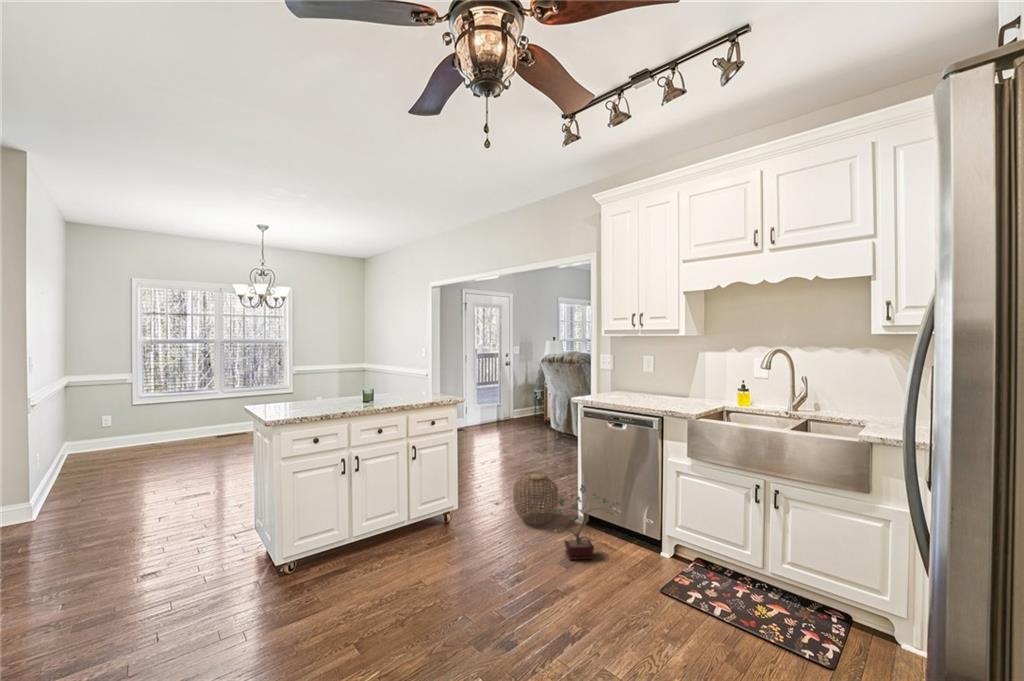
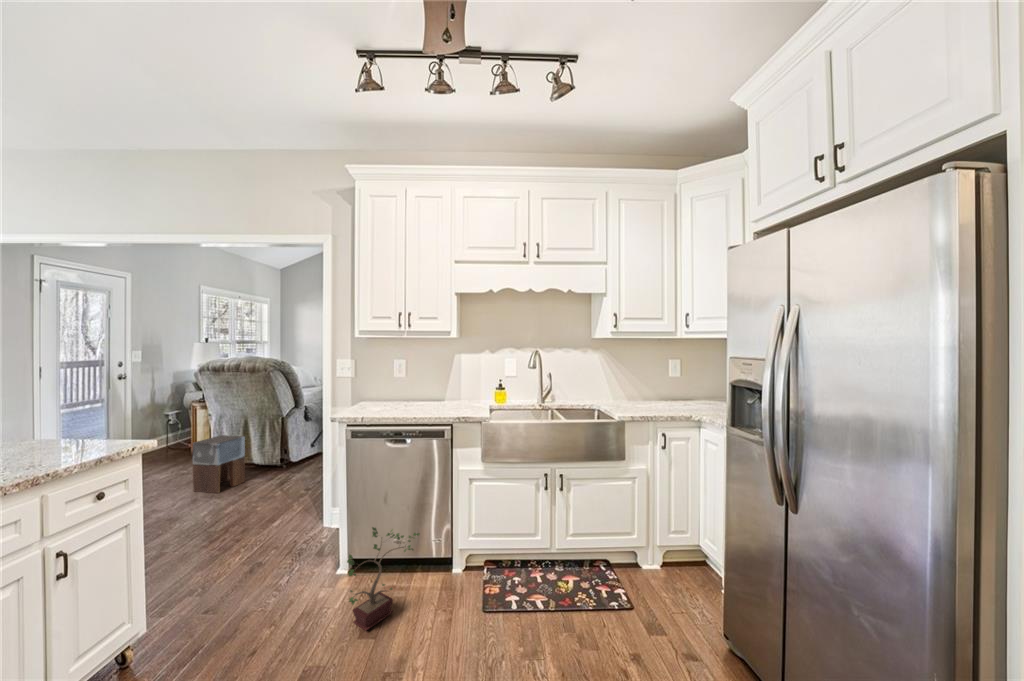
stool: none [531,409,563,450] -> present [193,435,245,493]
woven basket: present [513,471,558,525] -> none [241,527,313,609]

